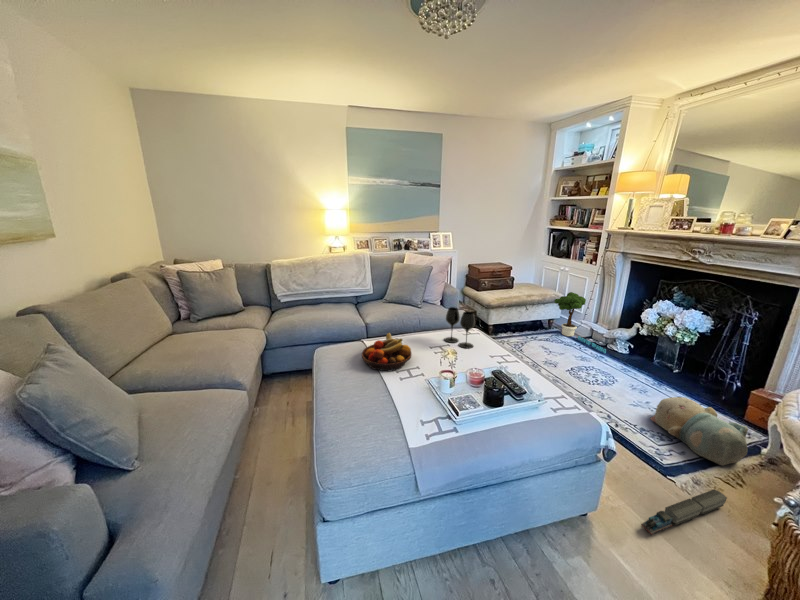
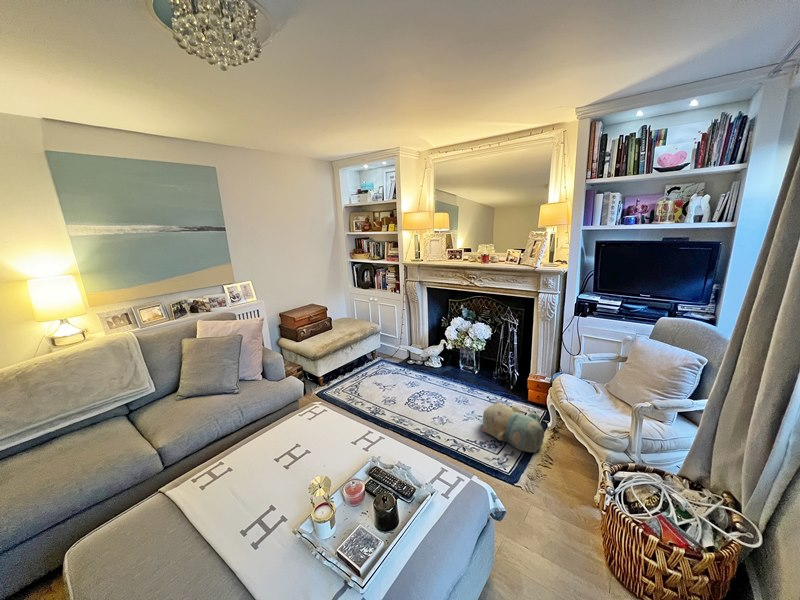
potted tree: present [554,292,606,353] -> none [374,323,428,373]
wine glass: present [445,307,475,348] -> none [286,395,328,442]
fruit bowl: present [362,333,411,371] -> none [178,467,259,544]
toy train: present [641,489,727,535] -> none [520,481,552,558]

